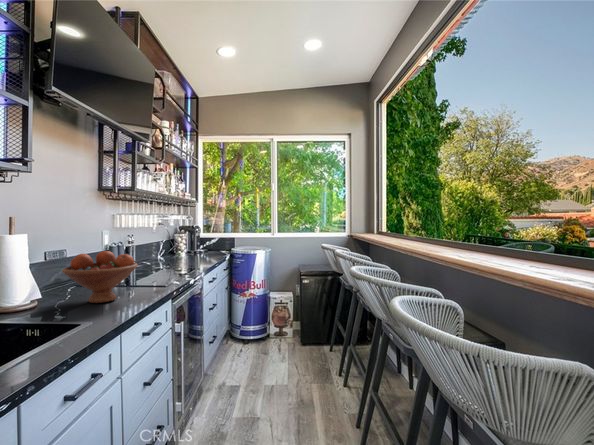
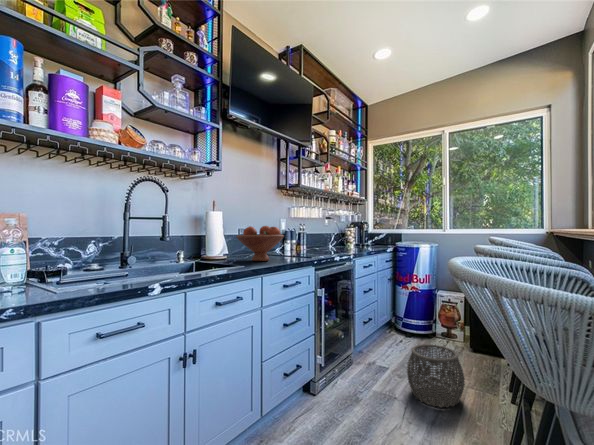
woven basket: none [266,354,317,415] -> present [407,344,465,407]

